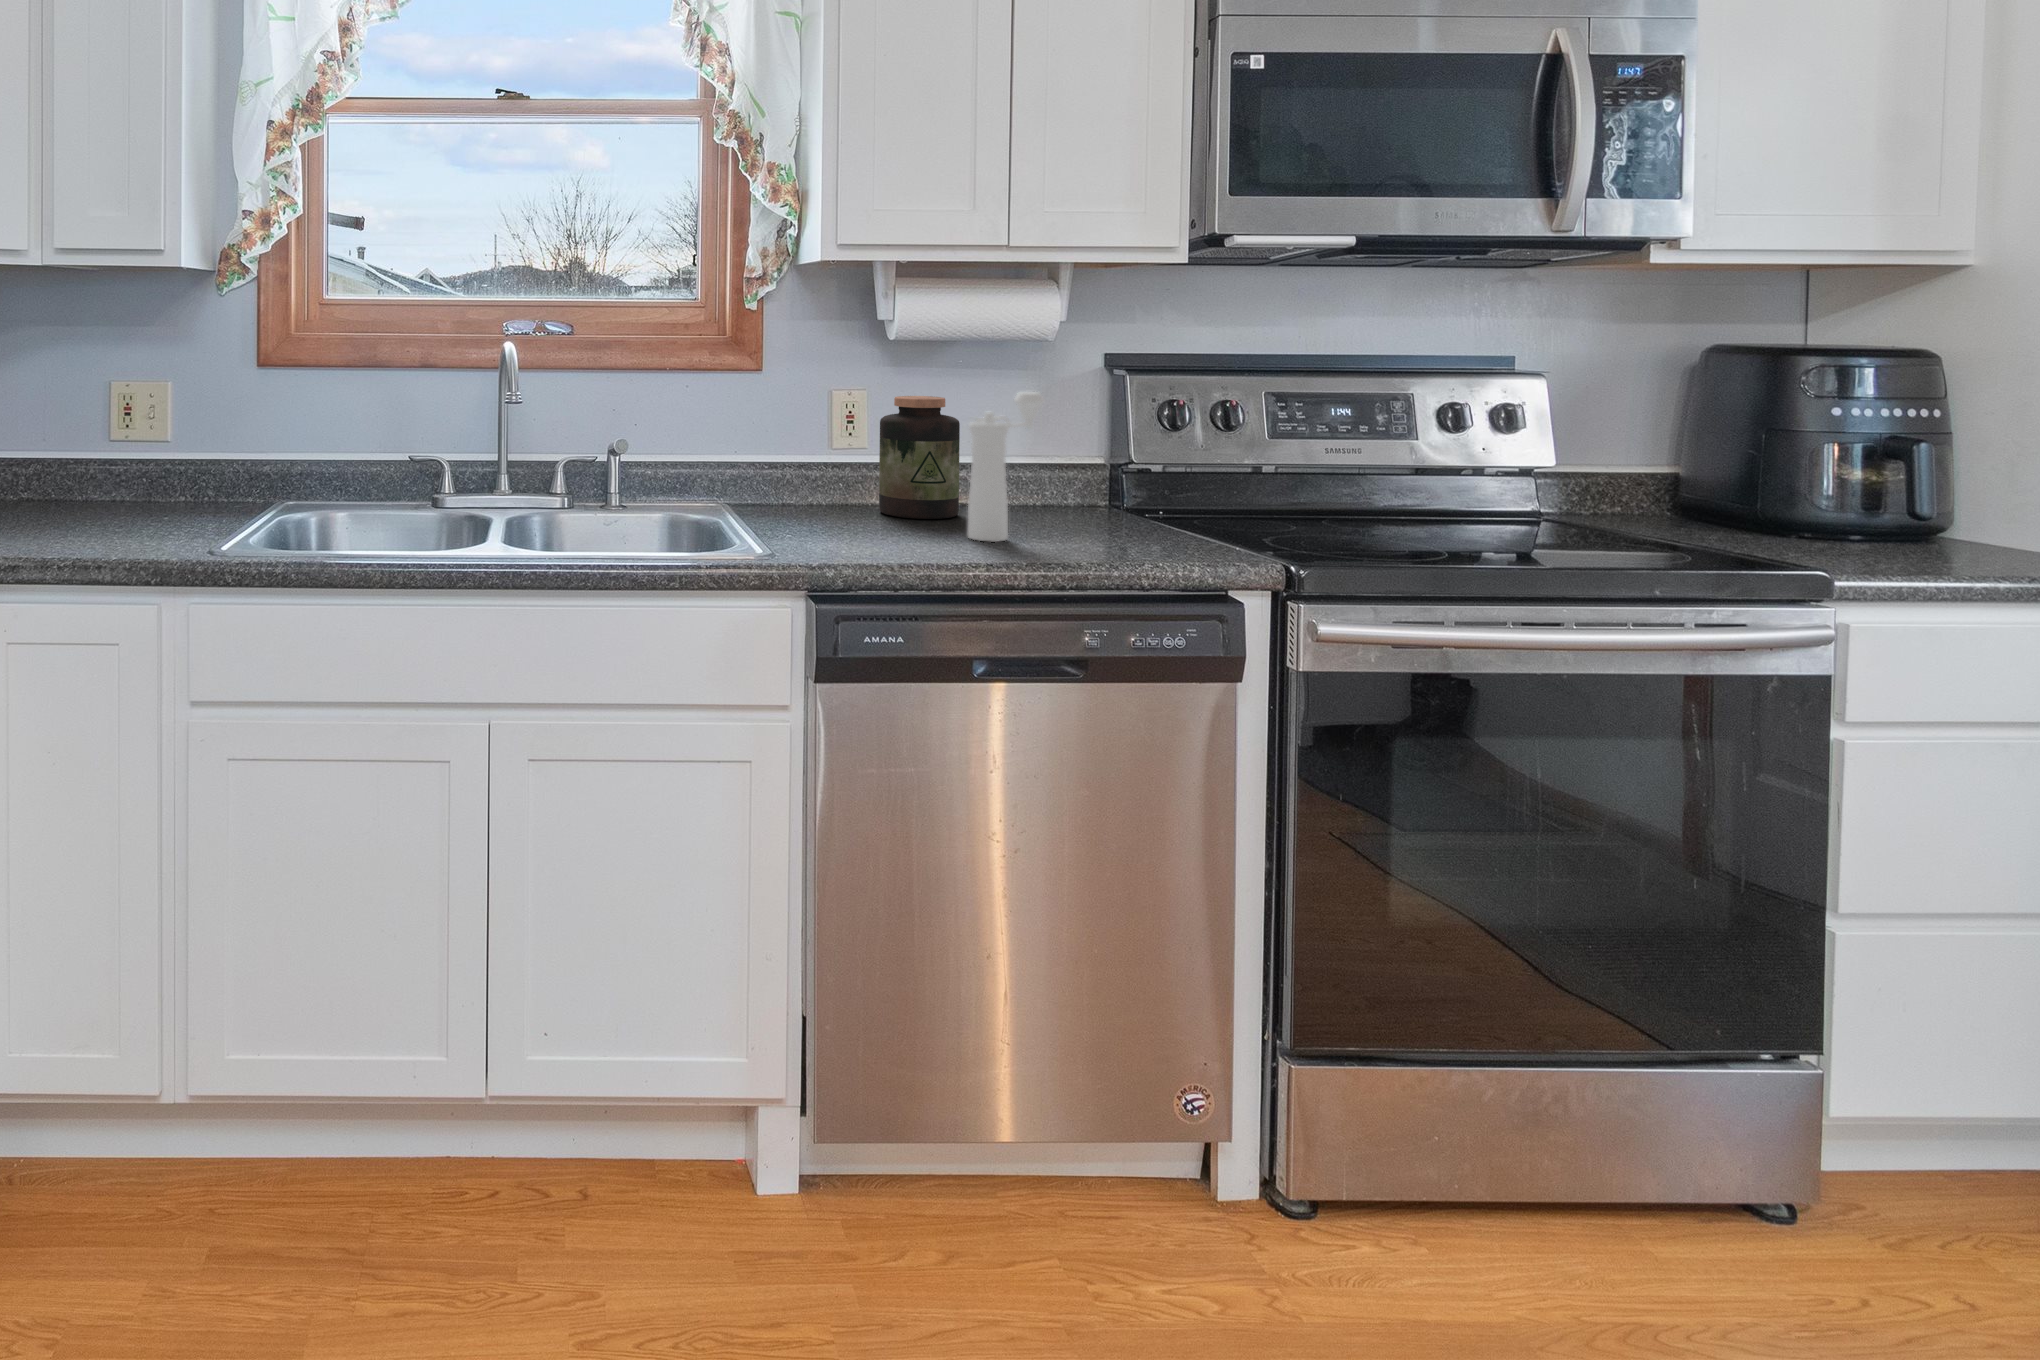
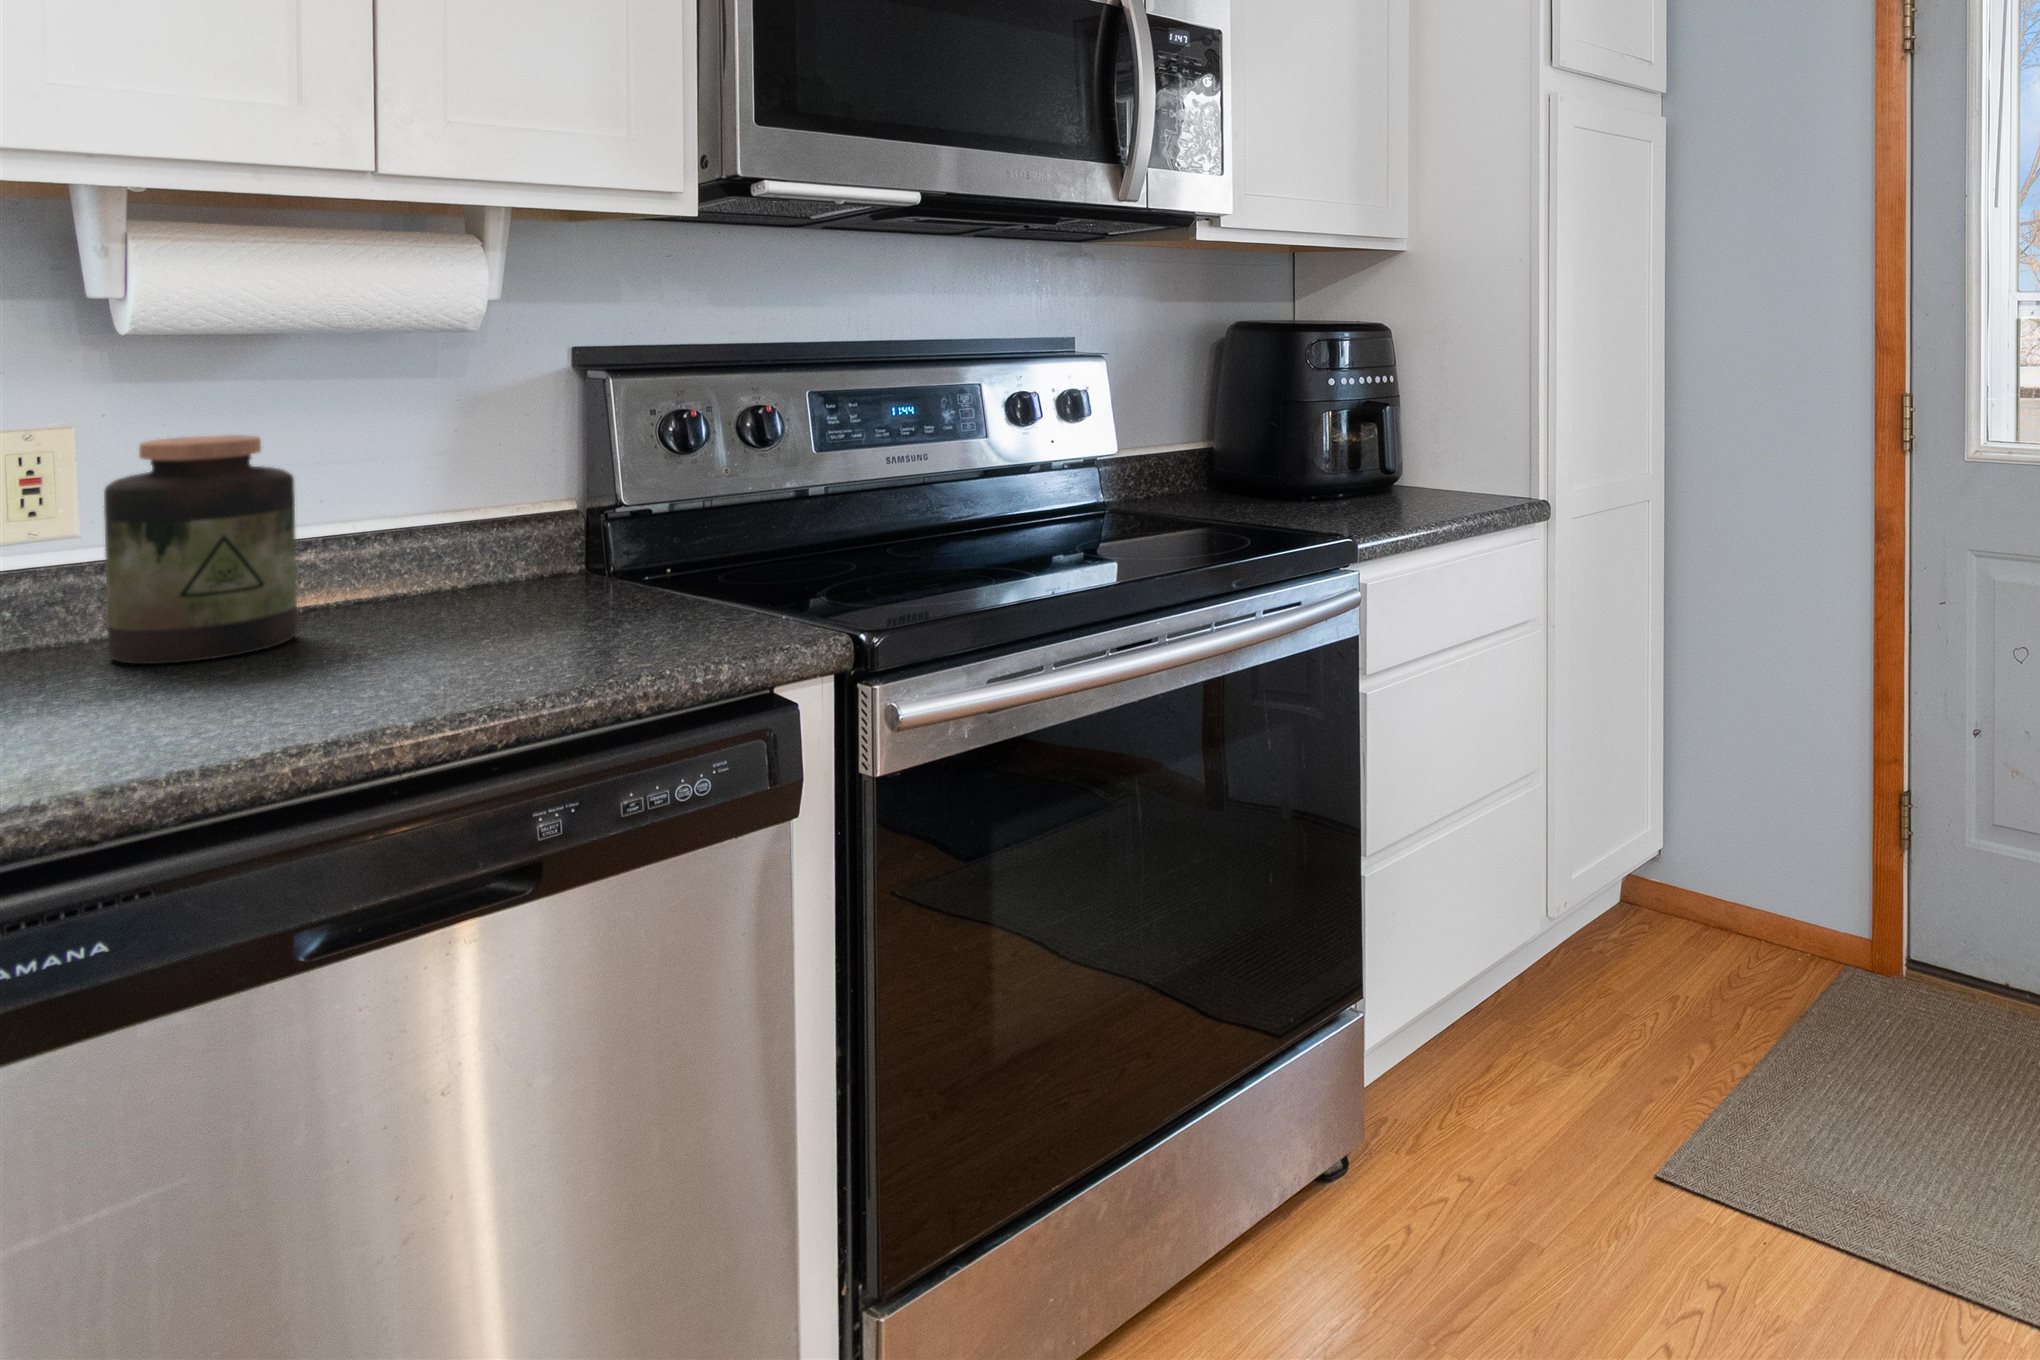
pepper mill: present [968,392,1044,542] -> none [299,417,461,688]

